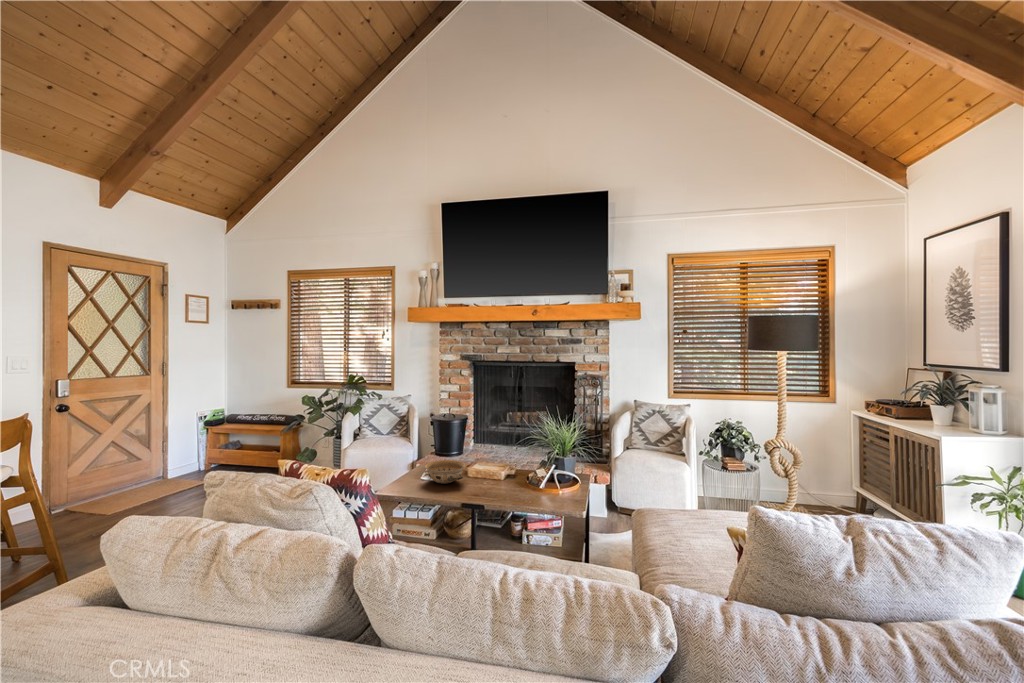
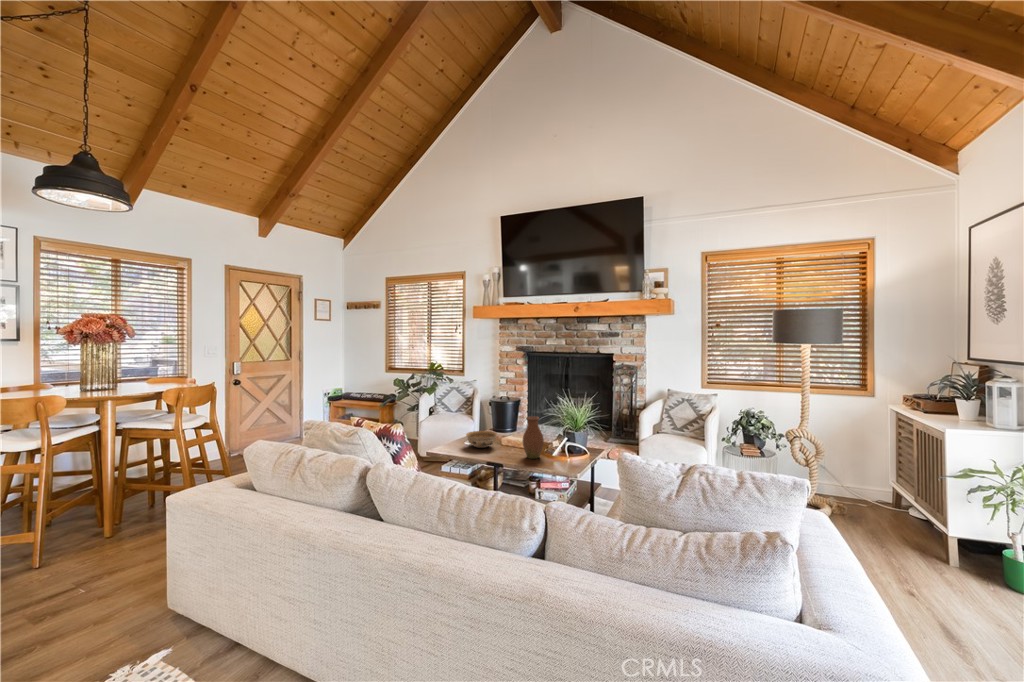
vase: none [505,440,532,495] -> present [523,416,544,459]

